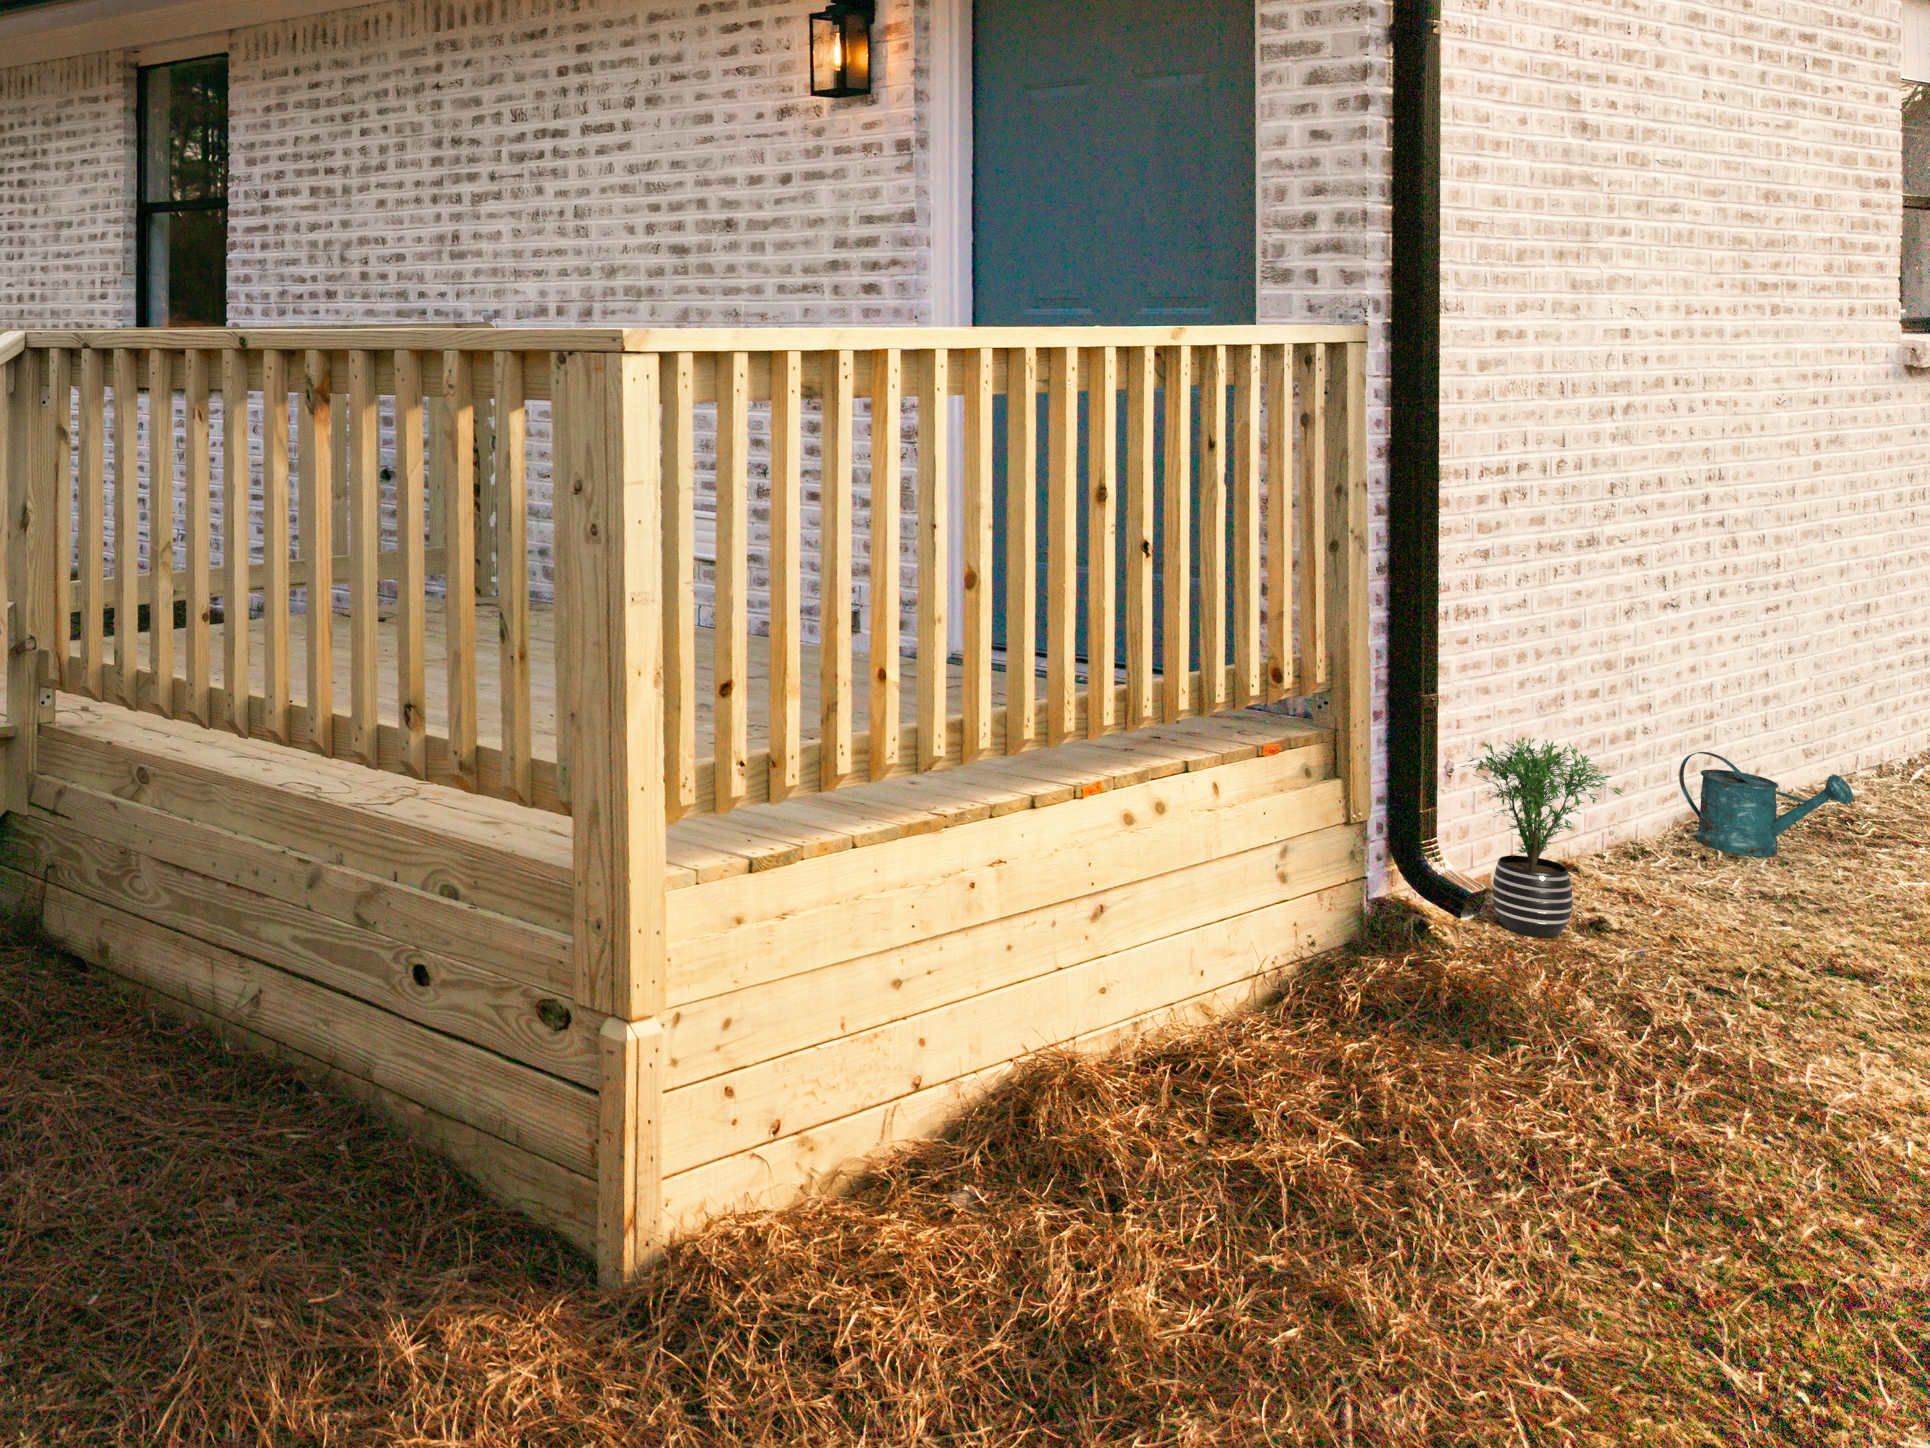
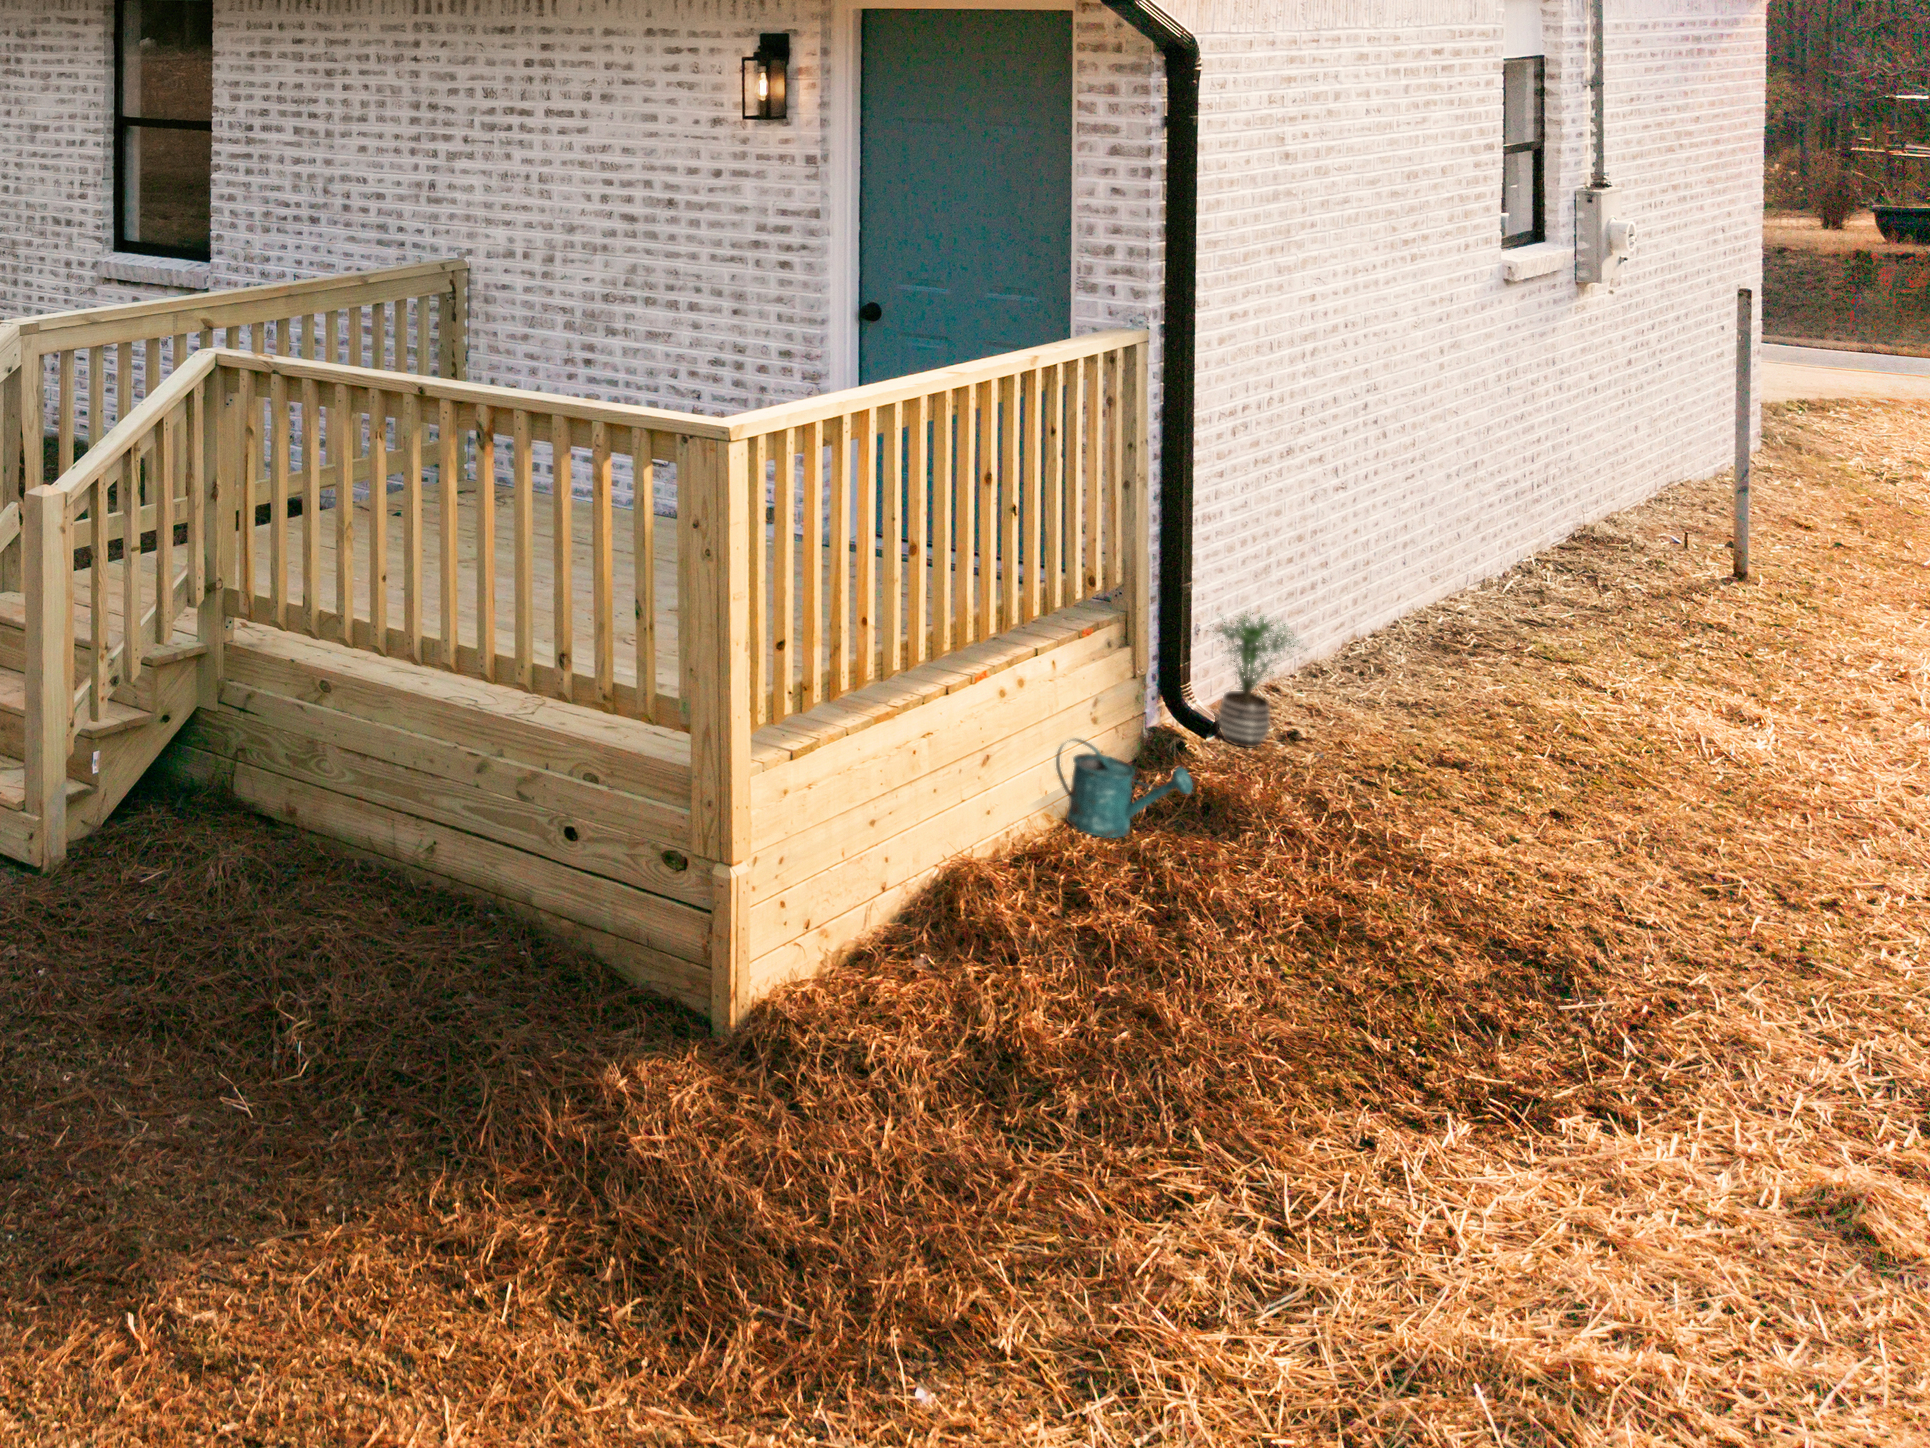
watering can: present [1679,752,1853,857] -> present [1056,738,1193,838]

